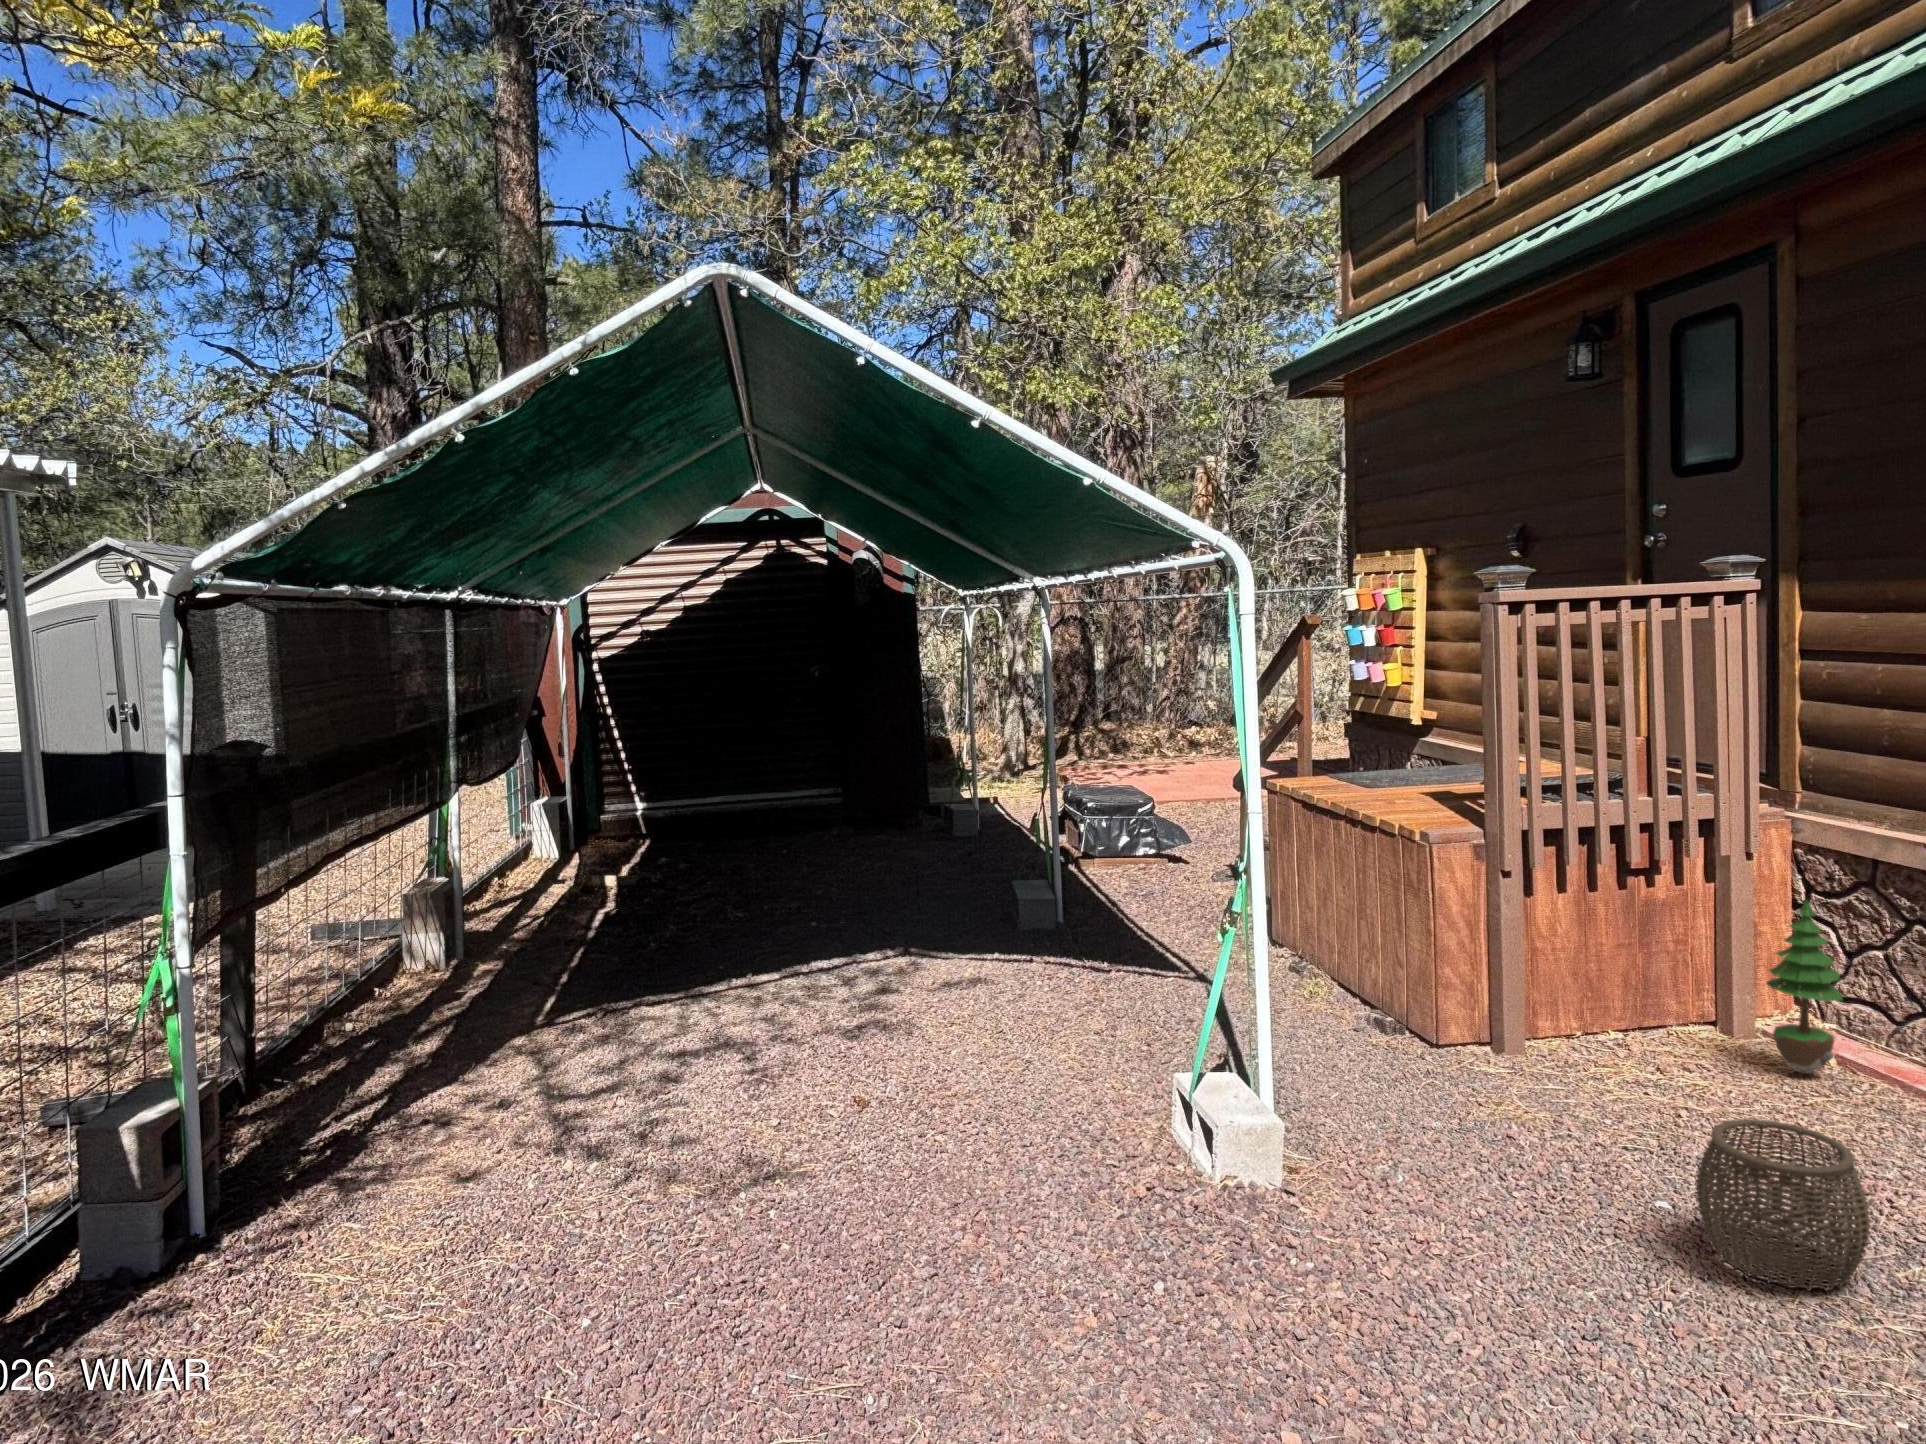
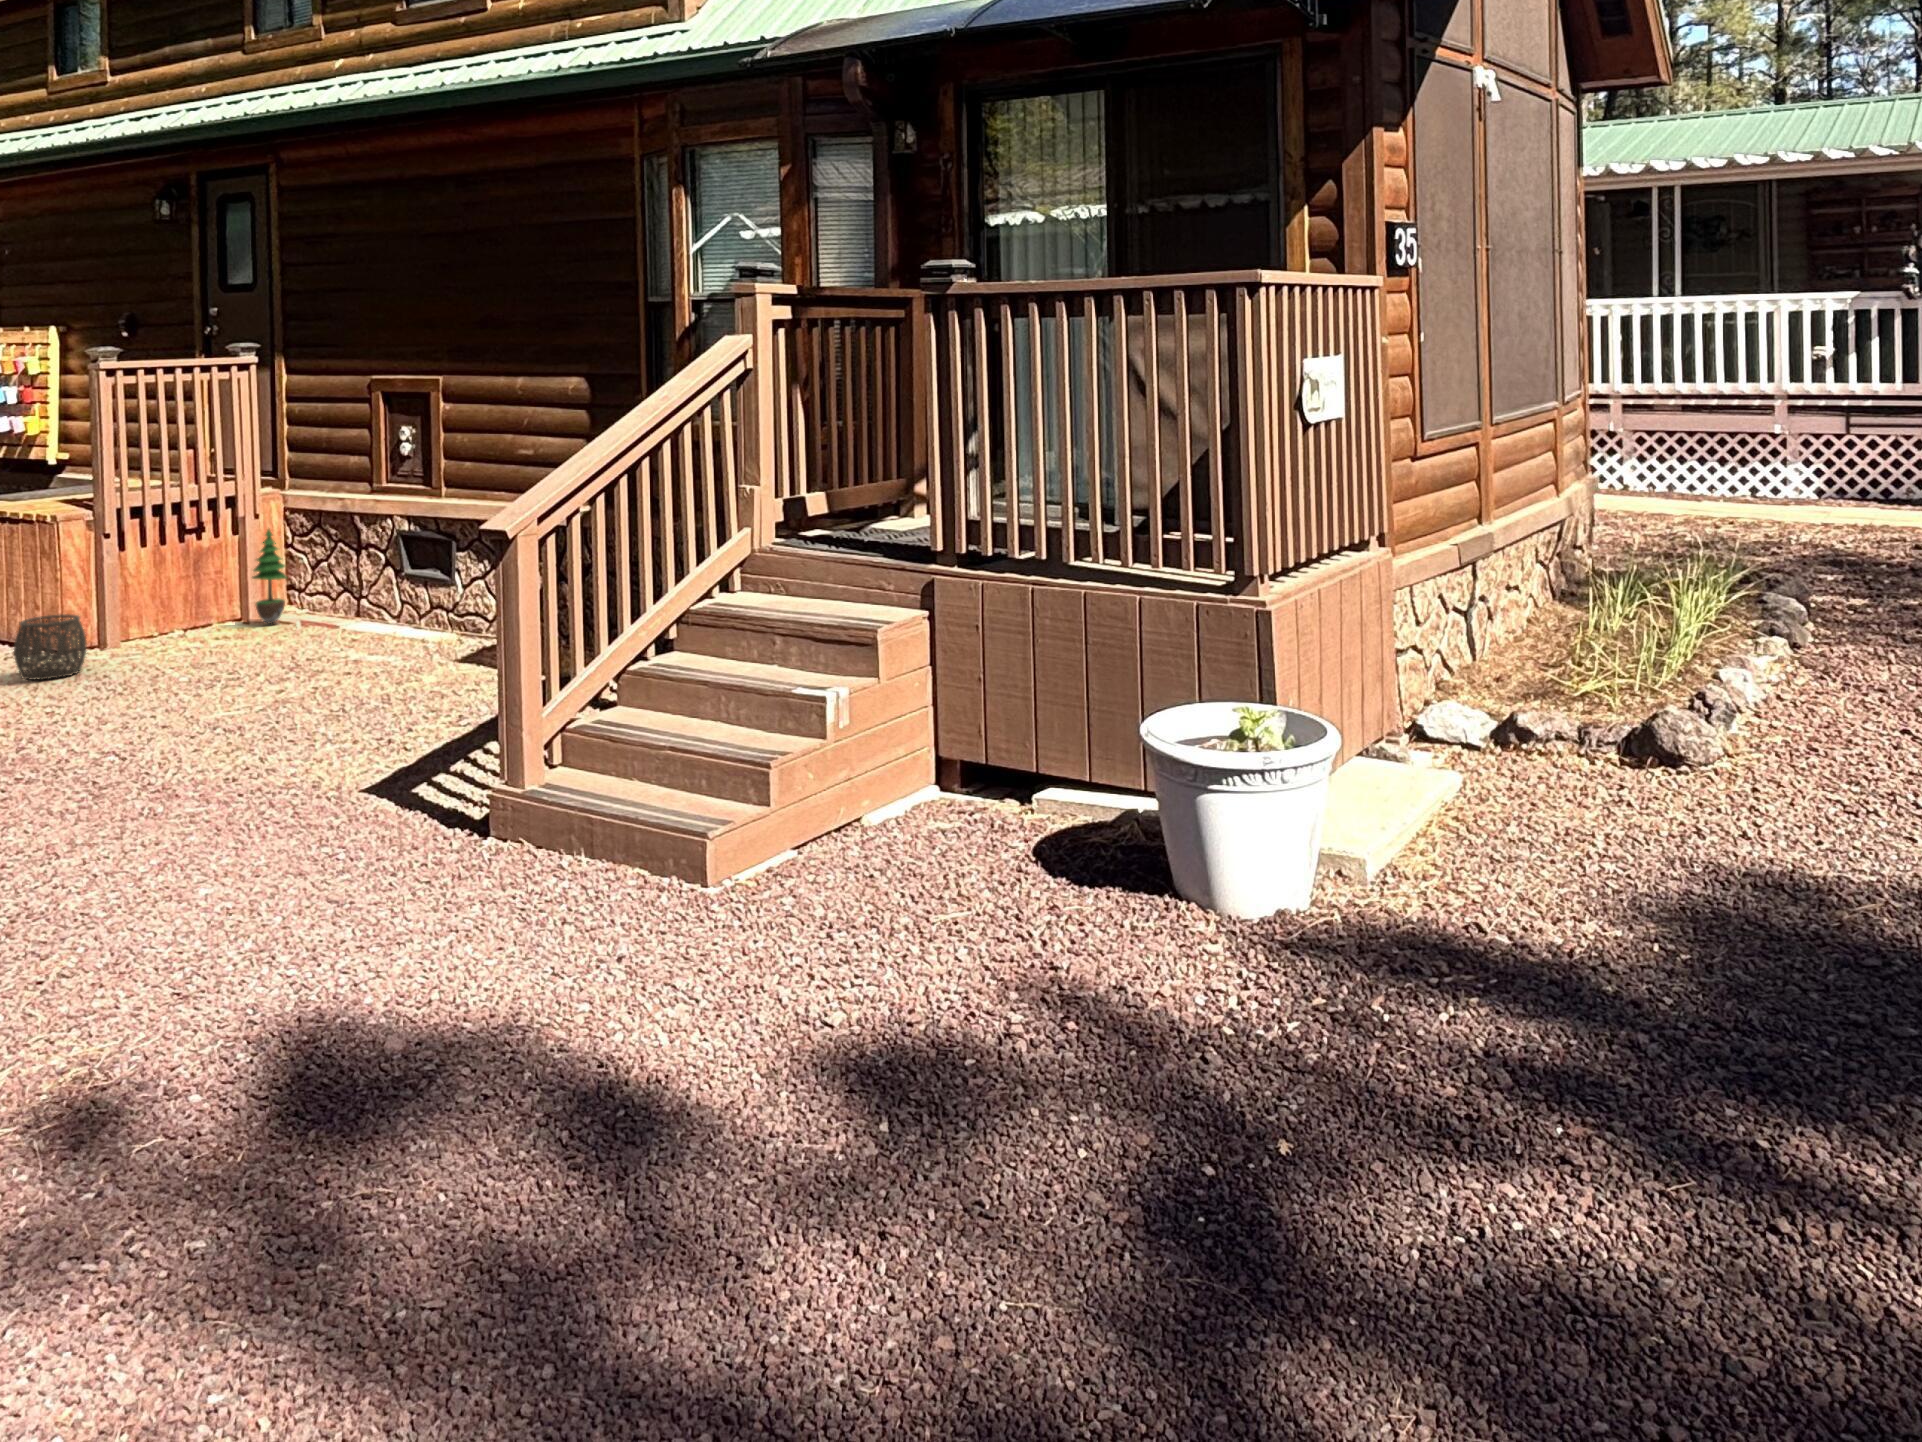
woven basket: present [1696,1119,1870,1291] -> present [14,614,87,680]

